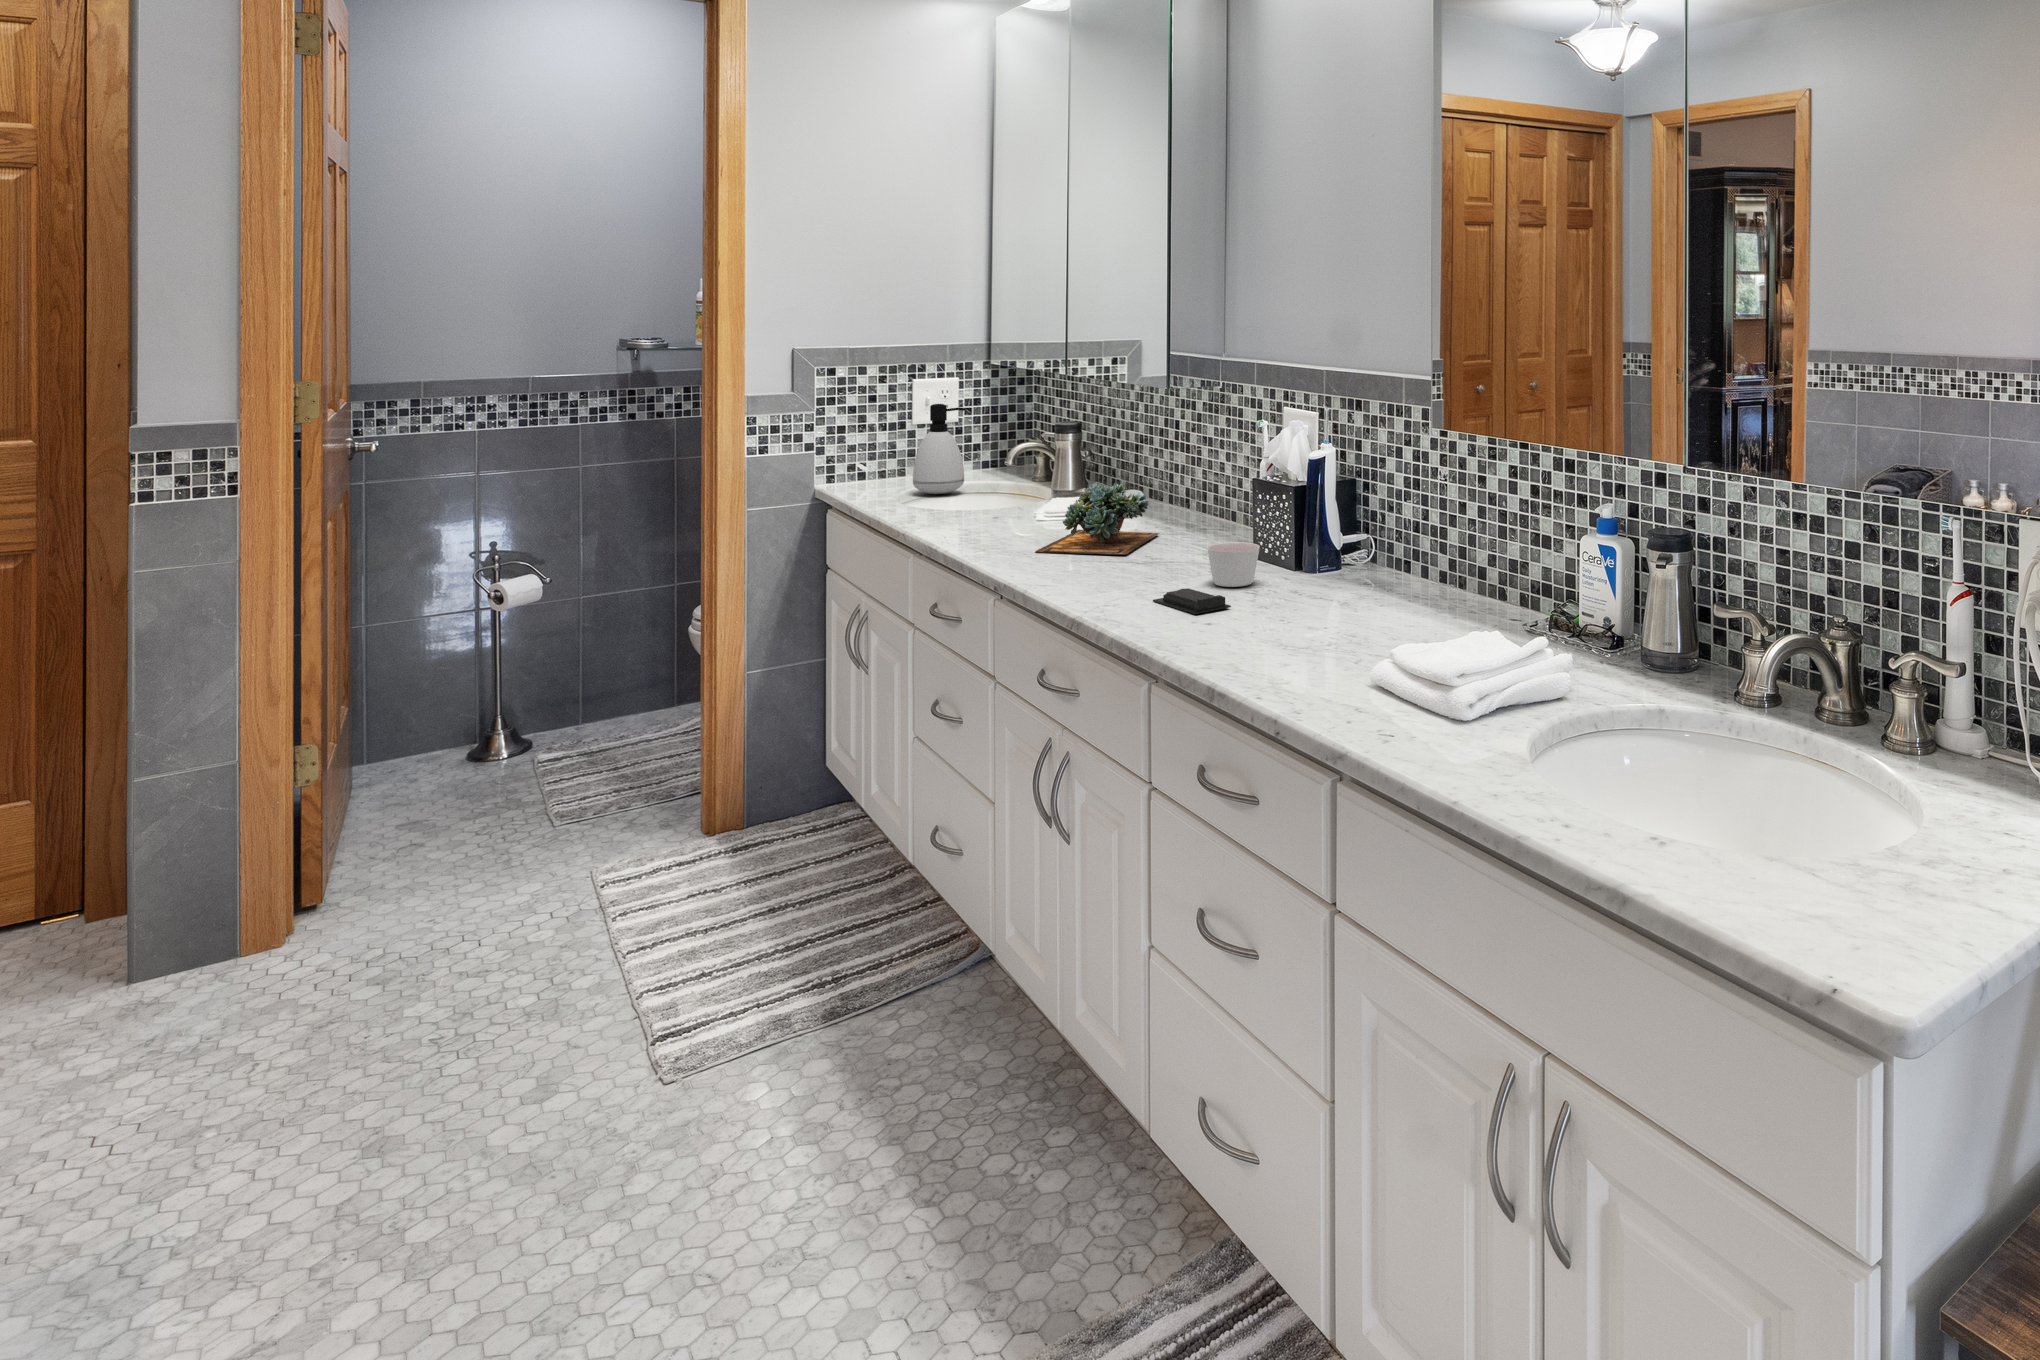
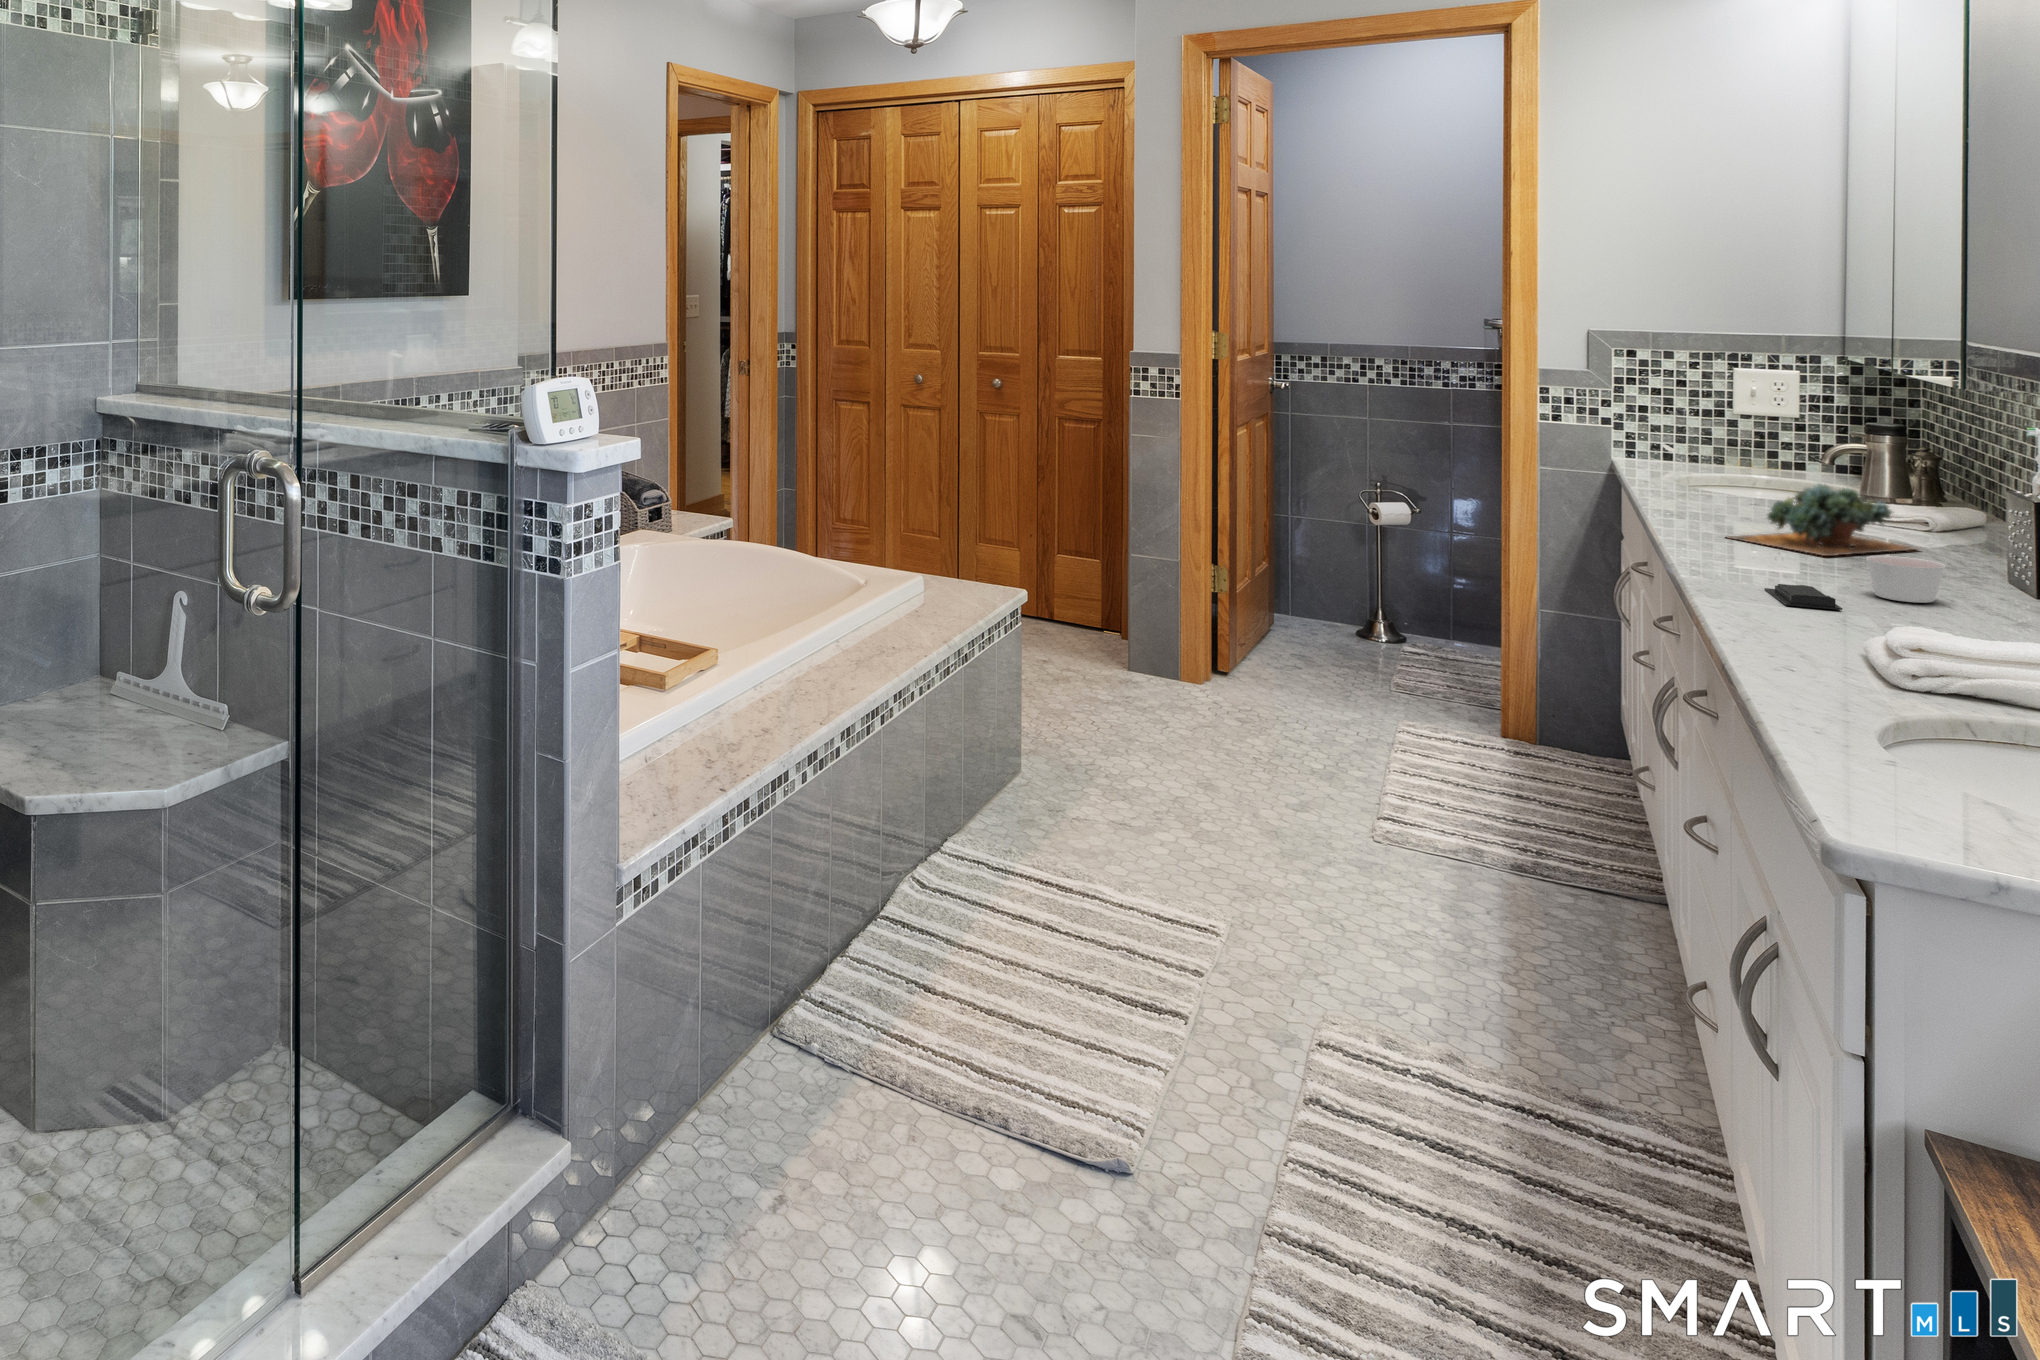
soap dispenser: present [913,404,965,494] -> none [1694,393,1759,481]

